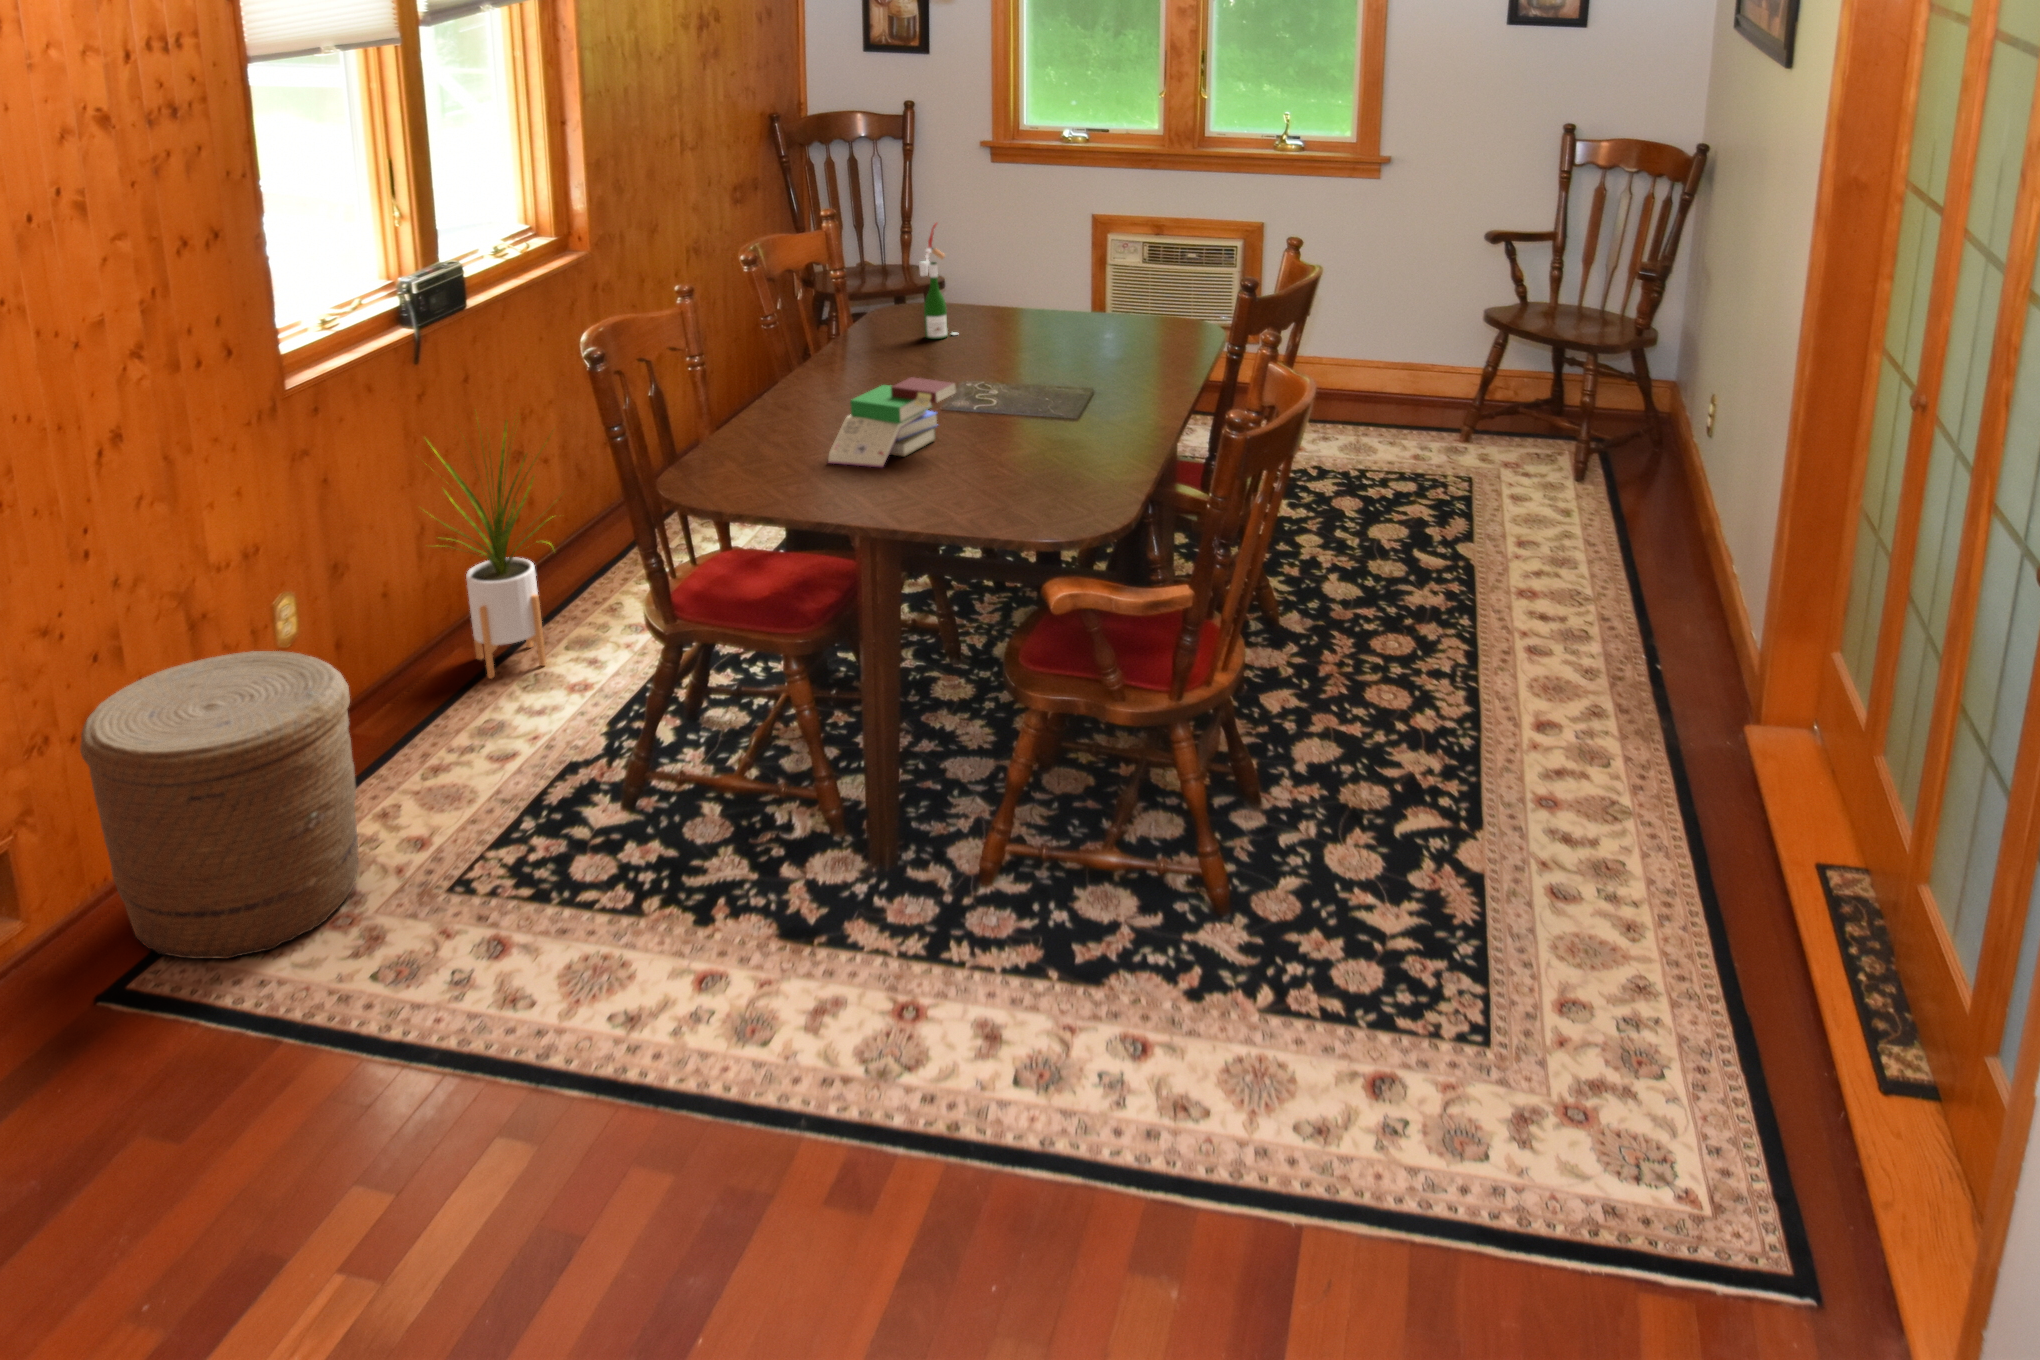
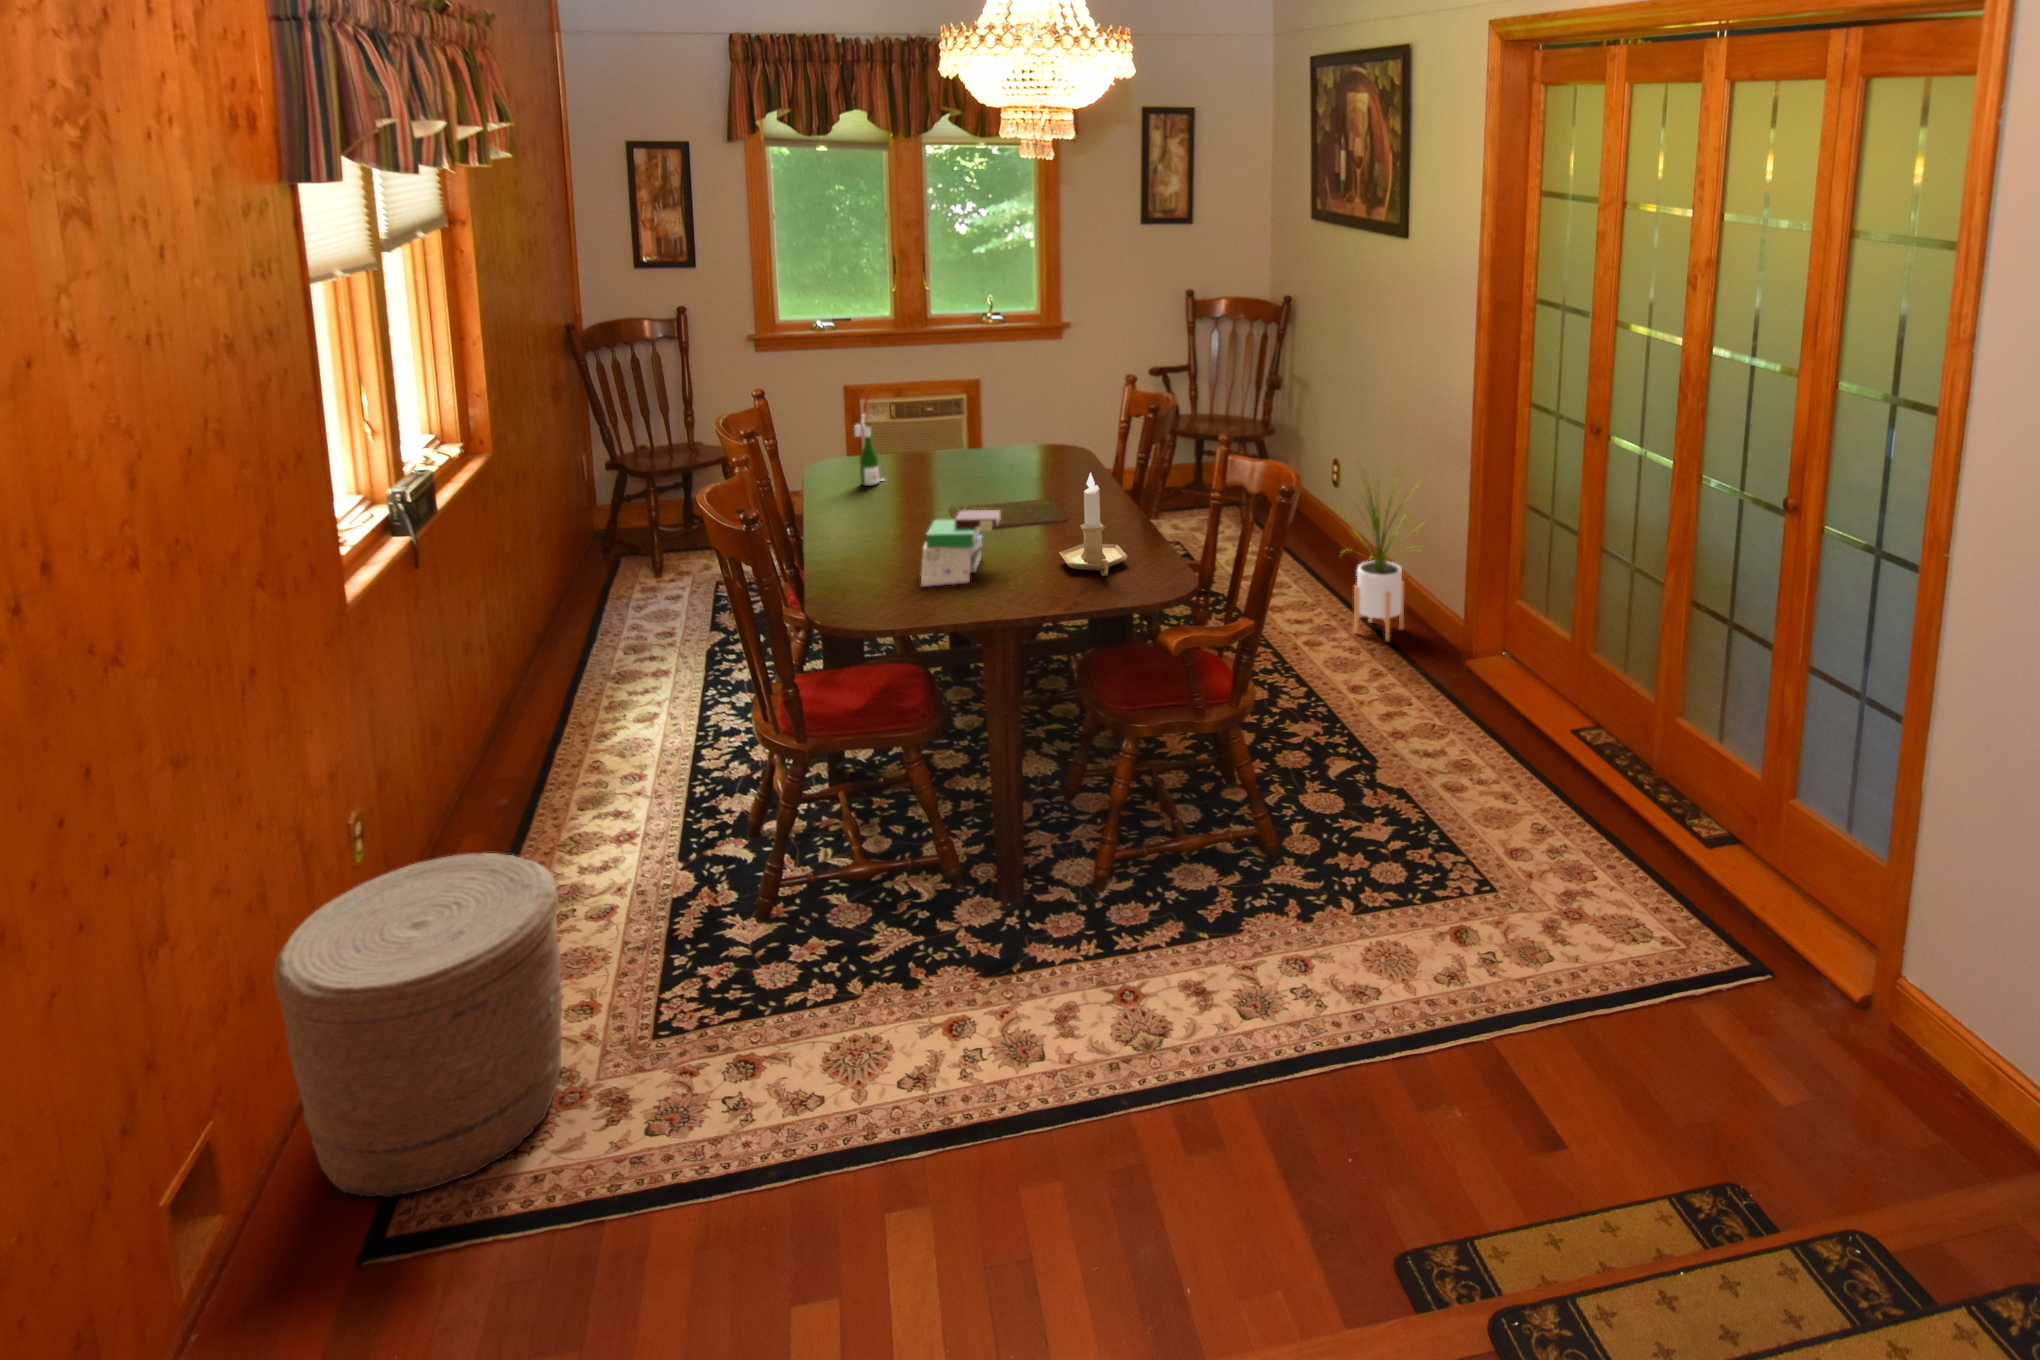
candlestick: none [1002,347,1092,486] -> present [1059,473,1128,576]
house plant: present [425,421,558,678] -> present [1332,471,1417,641]

